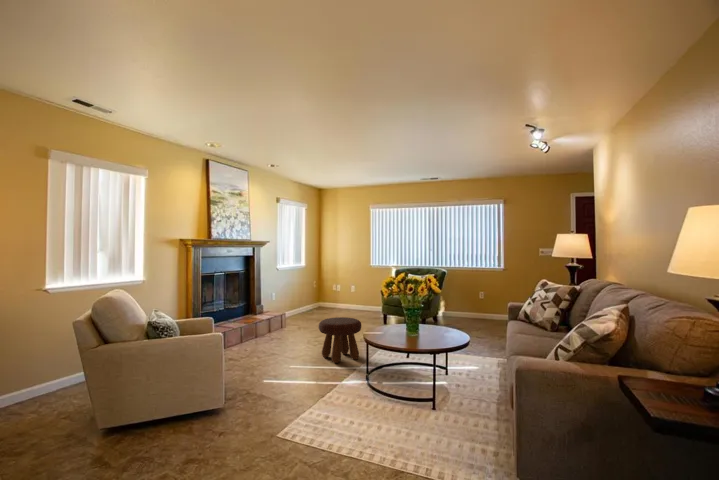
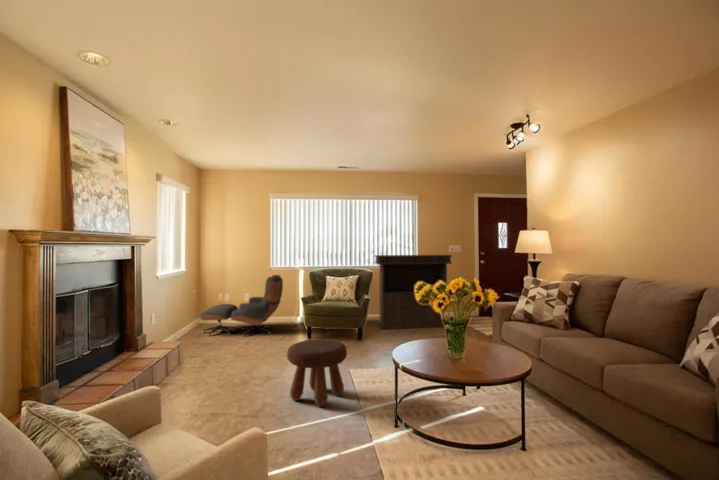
console table: none [448,257,523,328] -> present [375,255,452,329]
lounge chair: none [313,271,375,318] -> present [200,275,283,337]

